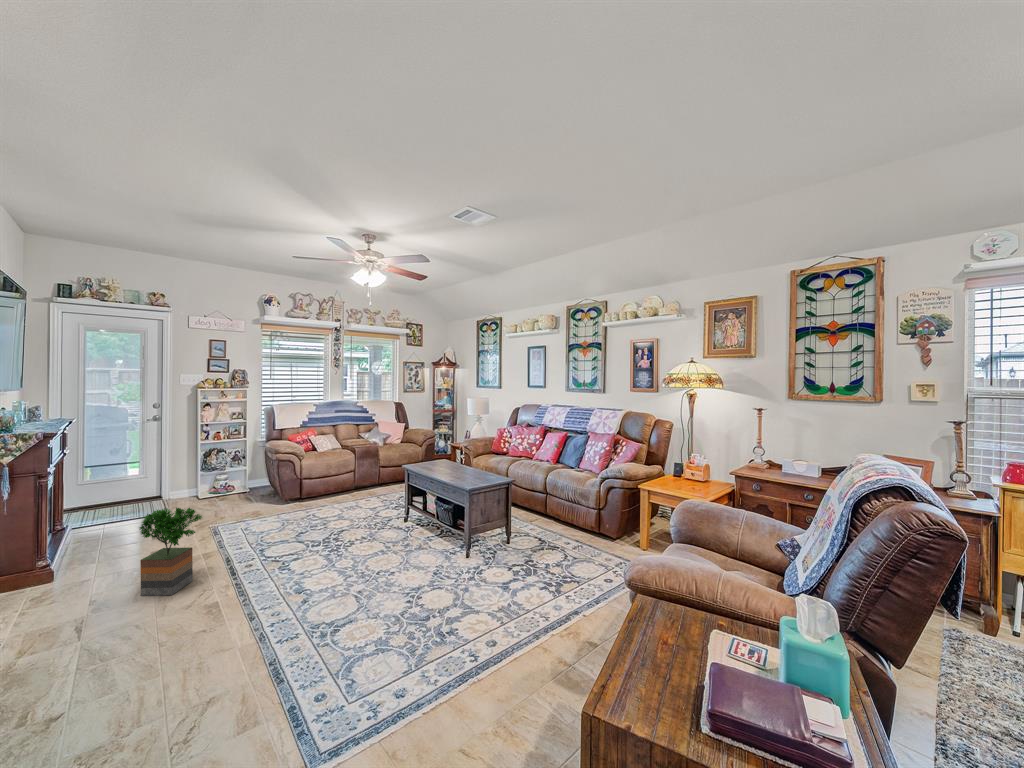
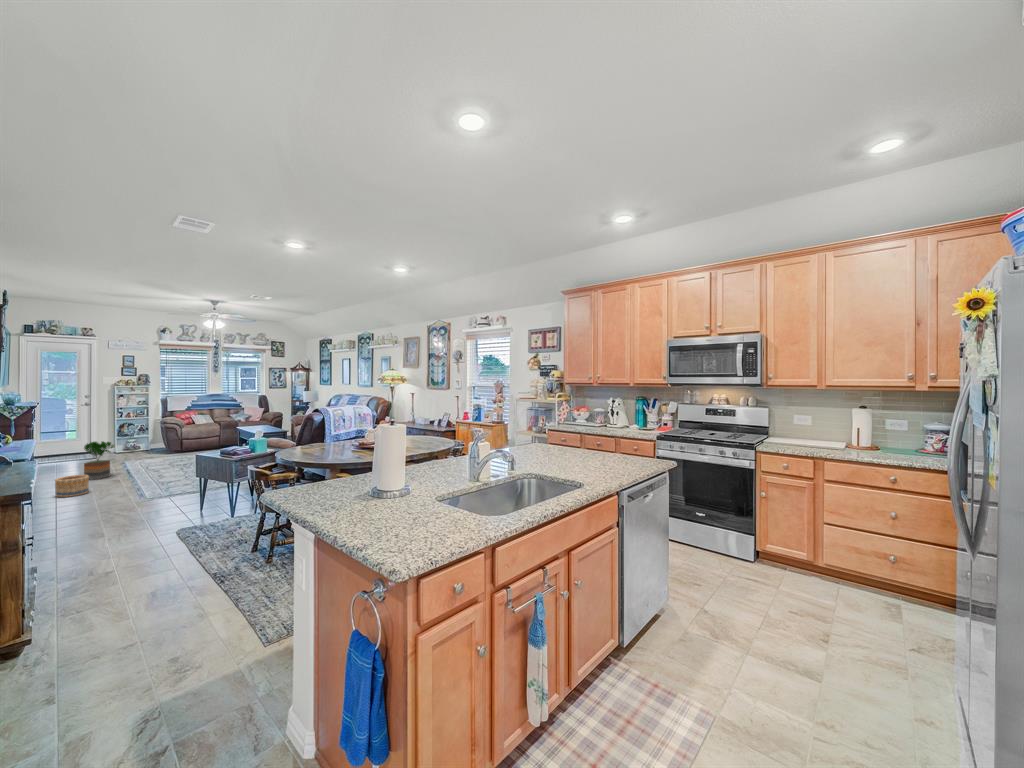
basket: none [56,620,145,704] -> present [55,475,89,497]

